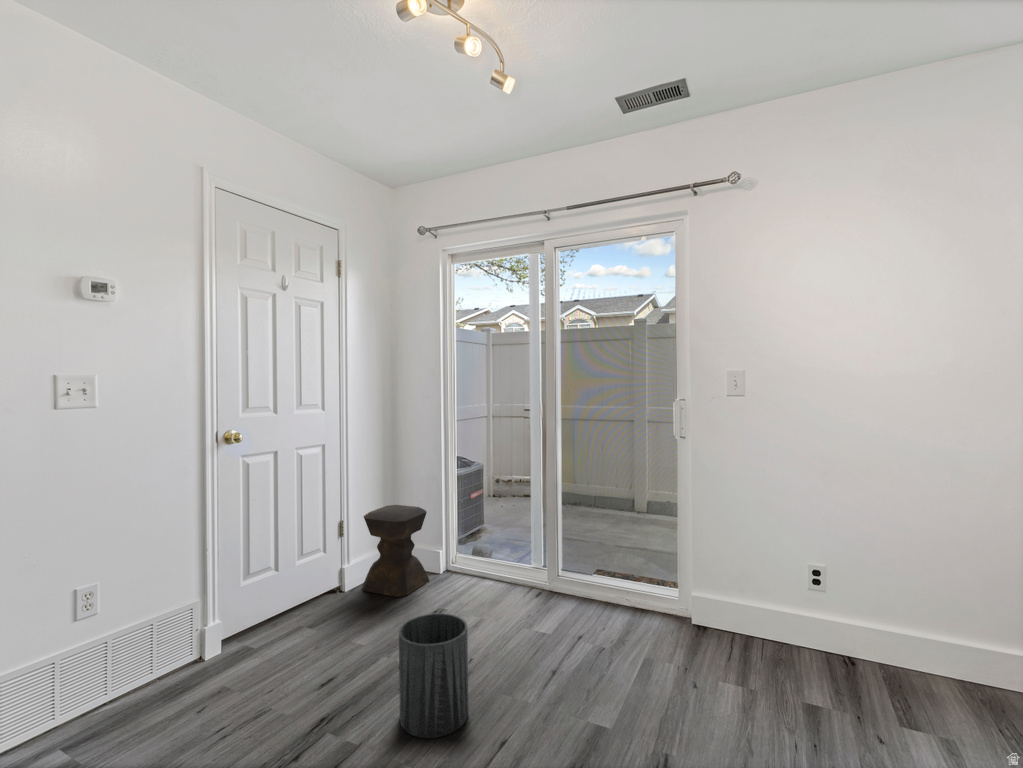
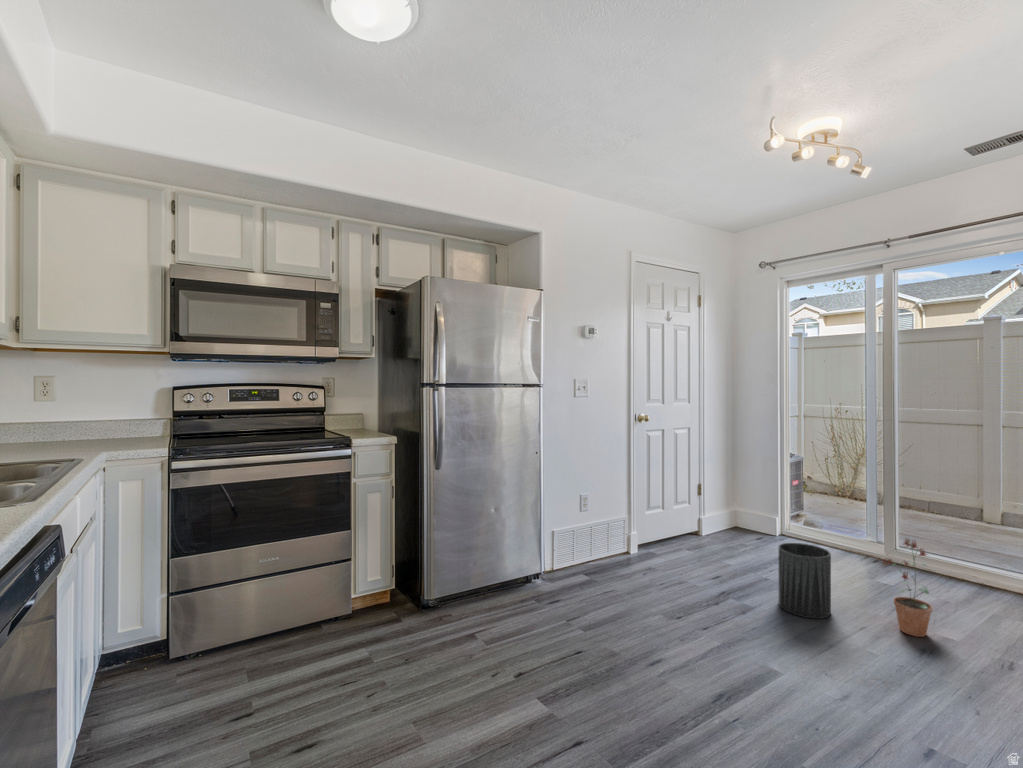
stool: present [362,505,429,597] -> none [715,477,769,544]
potted plant: none [528,589,583,731] -> present [883,539,932,637]

